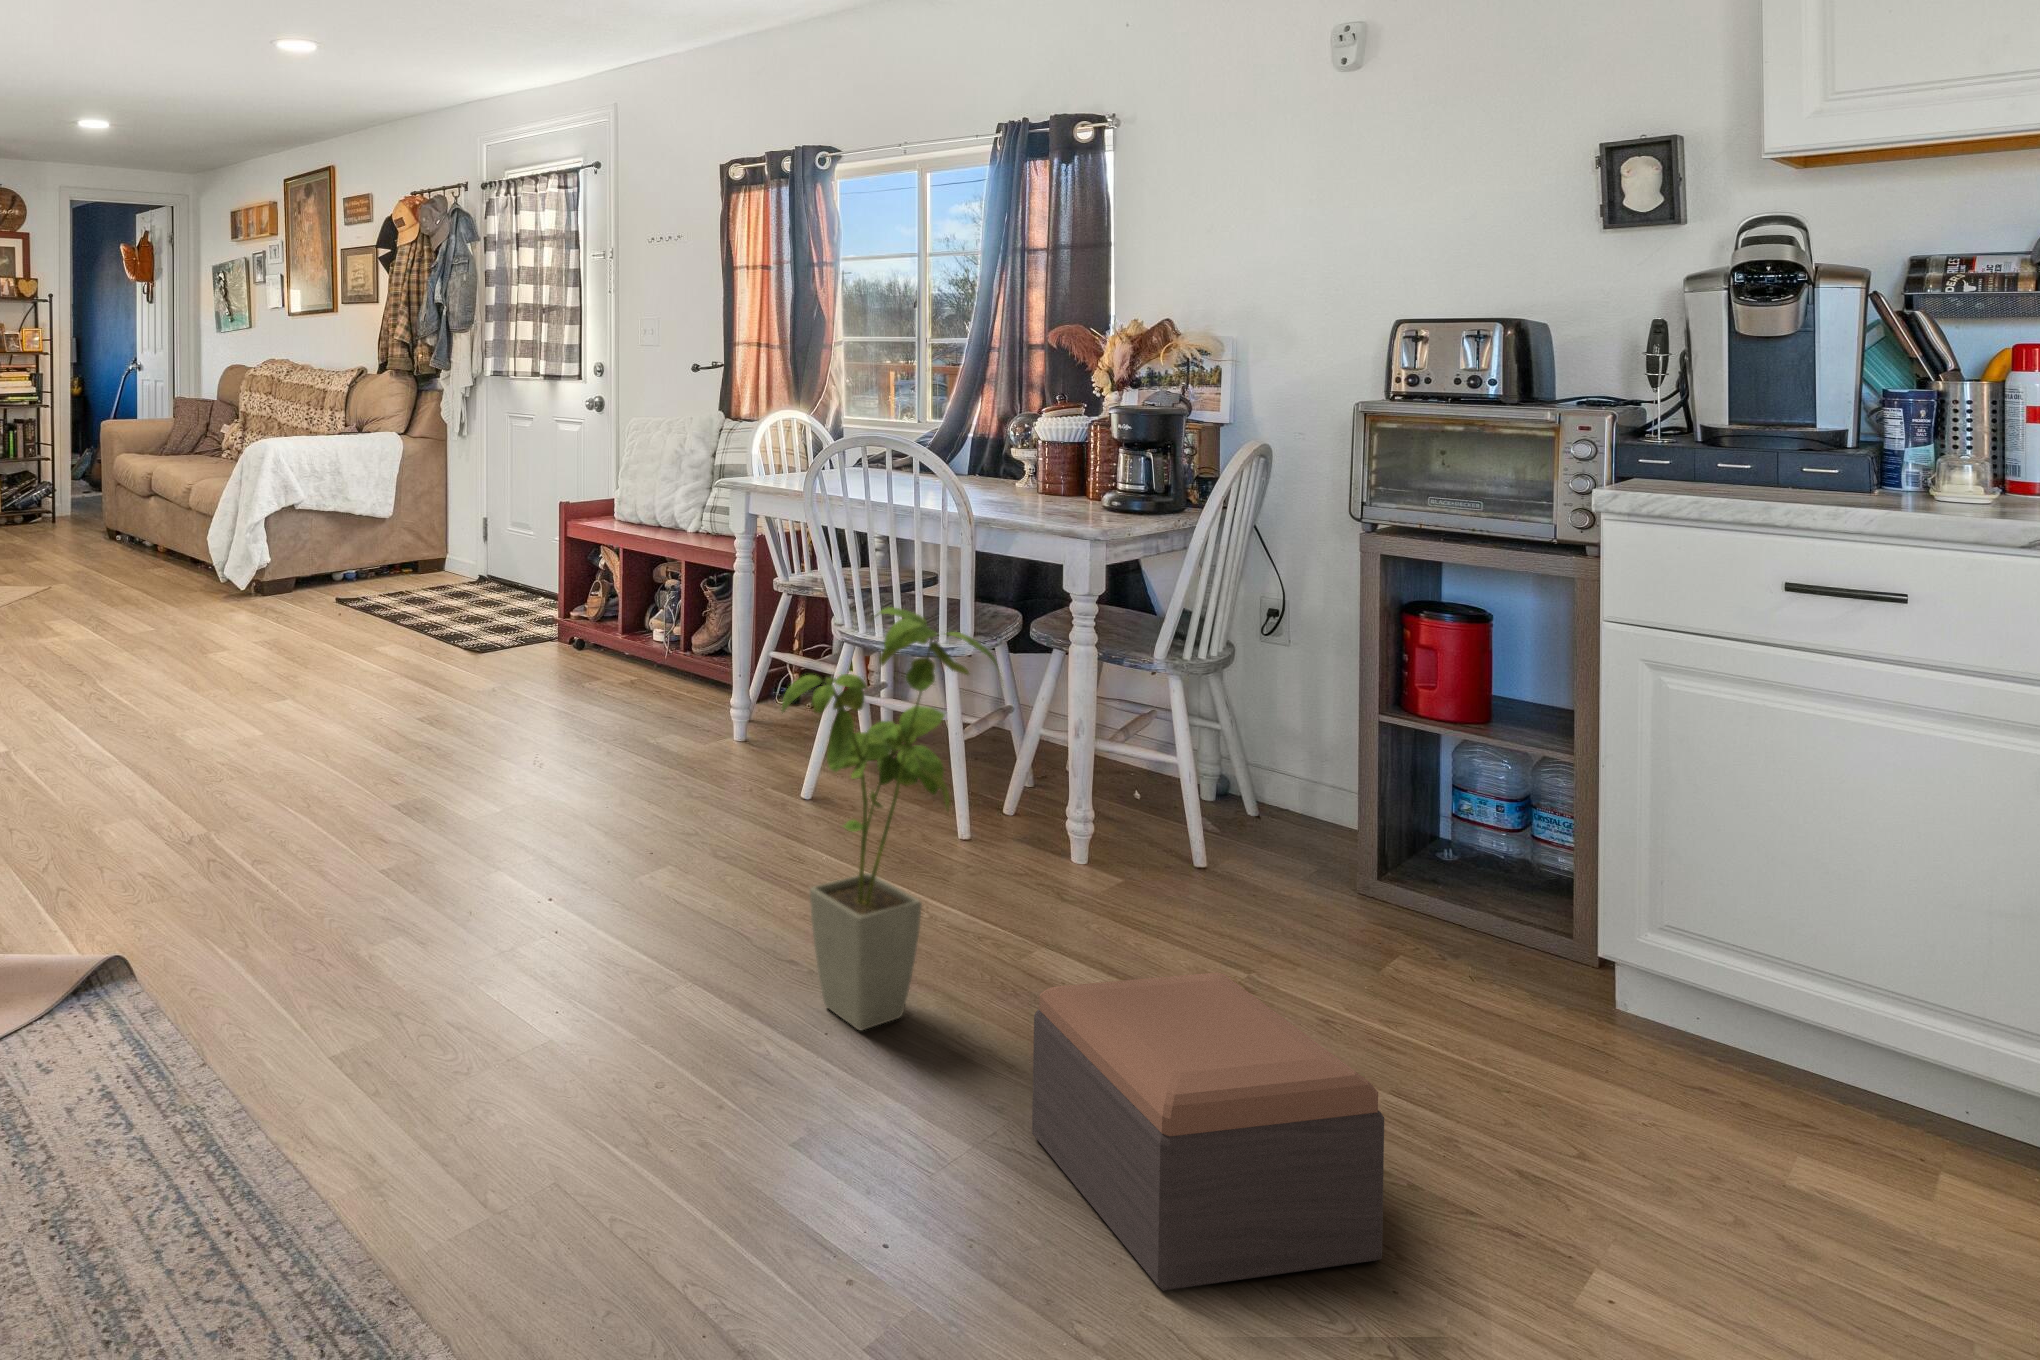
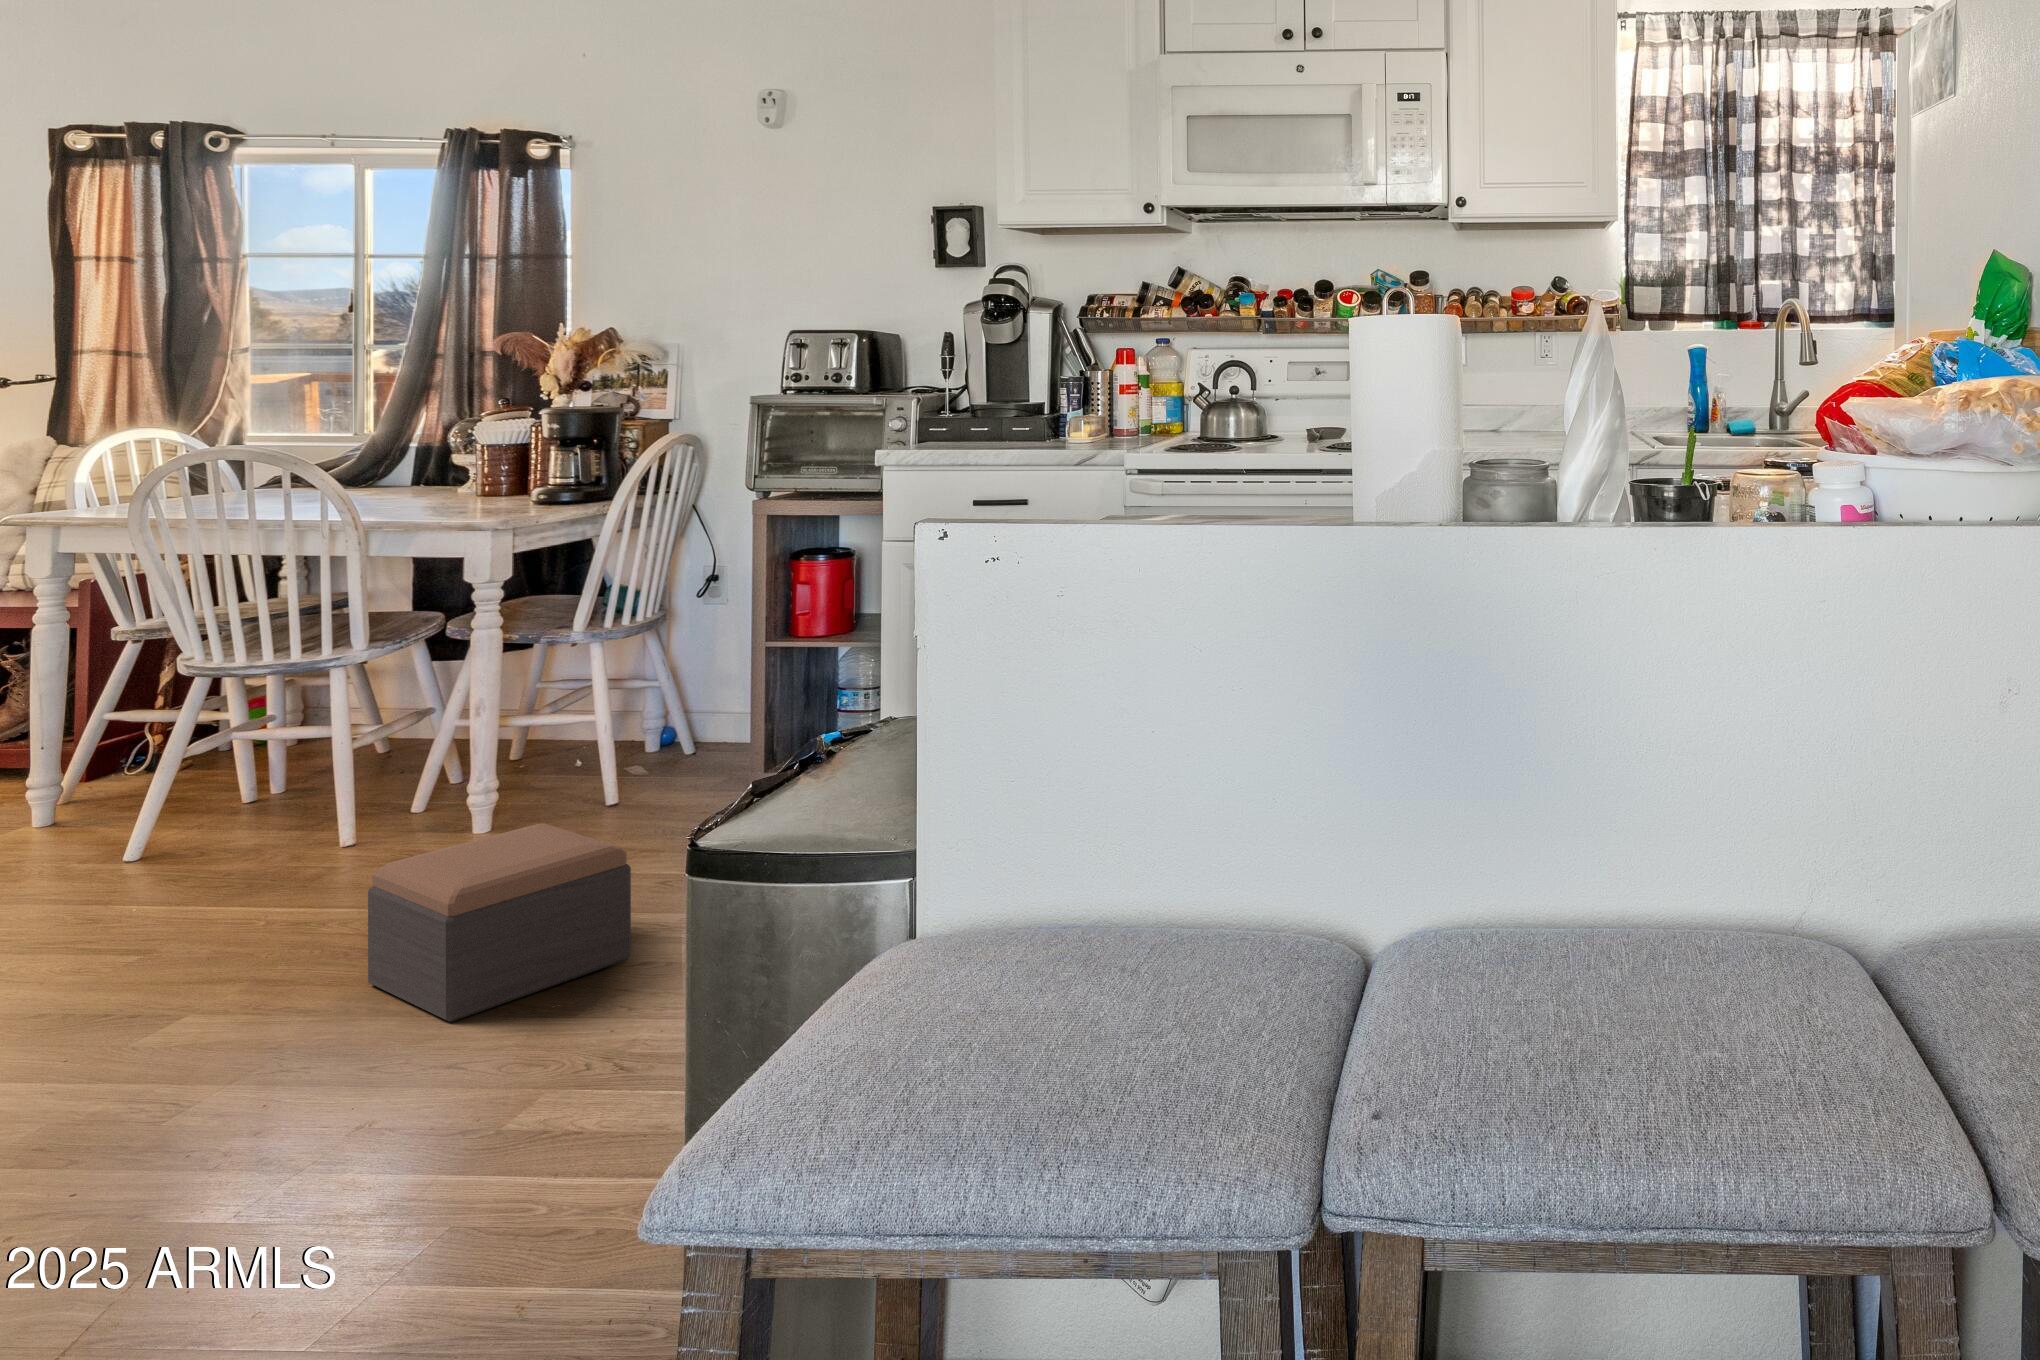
house plant: present [782,607,998,1031] -> none [100,602,355,977]

